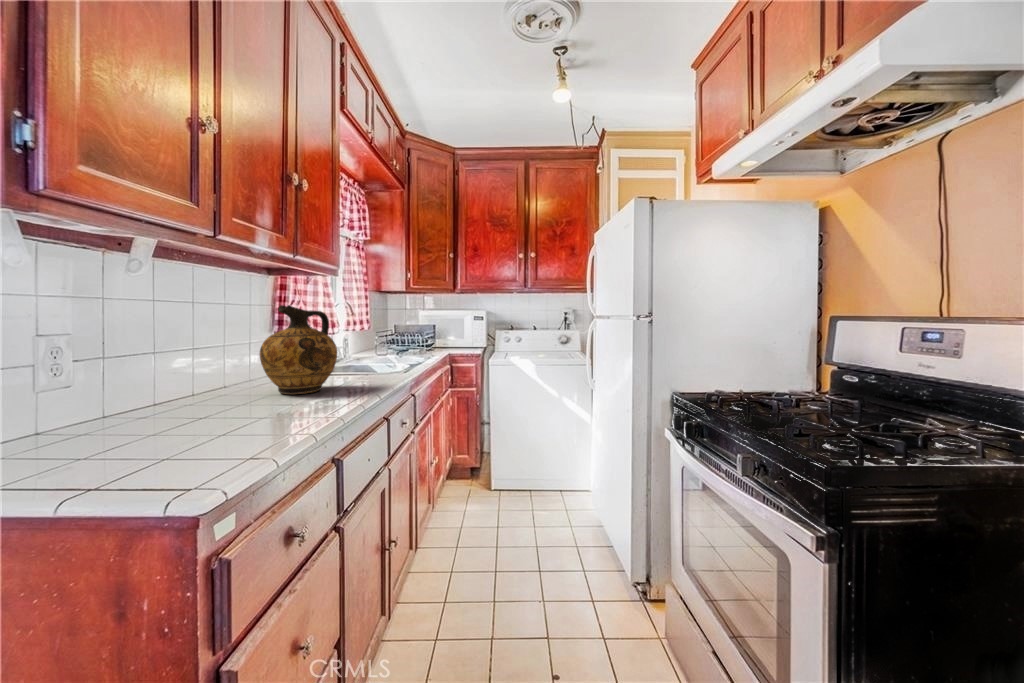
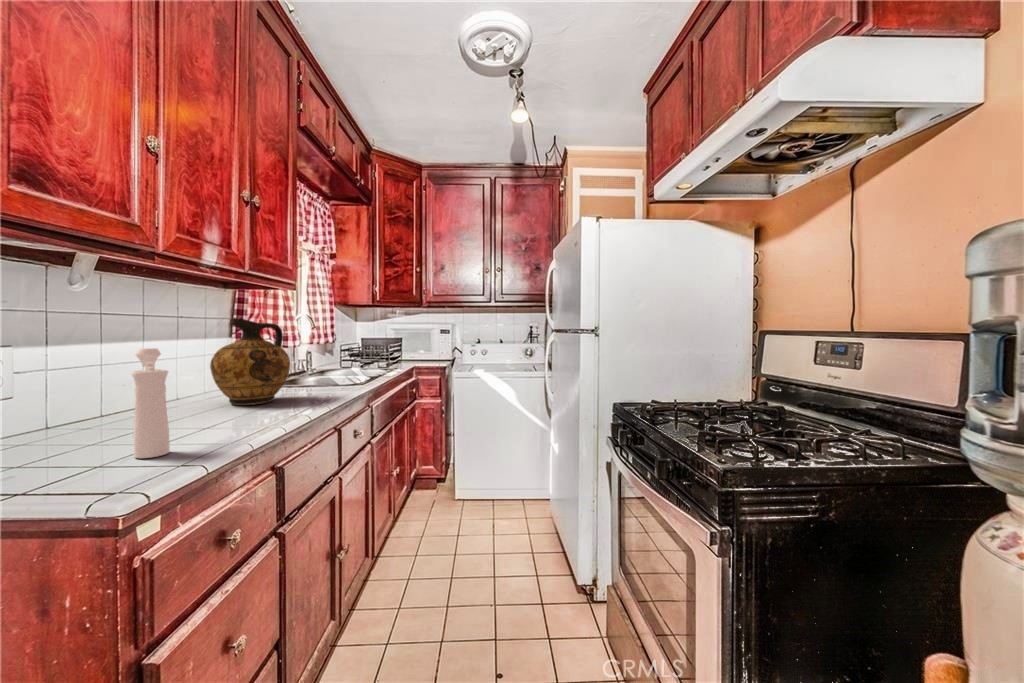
pepper mill: none [195,336,234,451] -> present [132,348,170,458]

